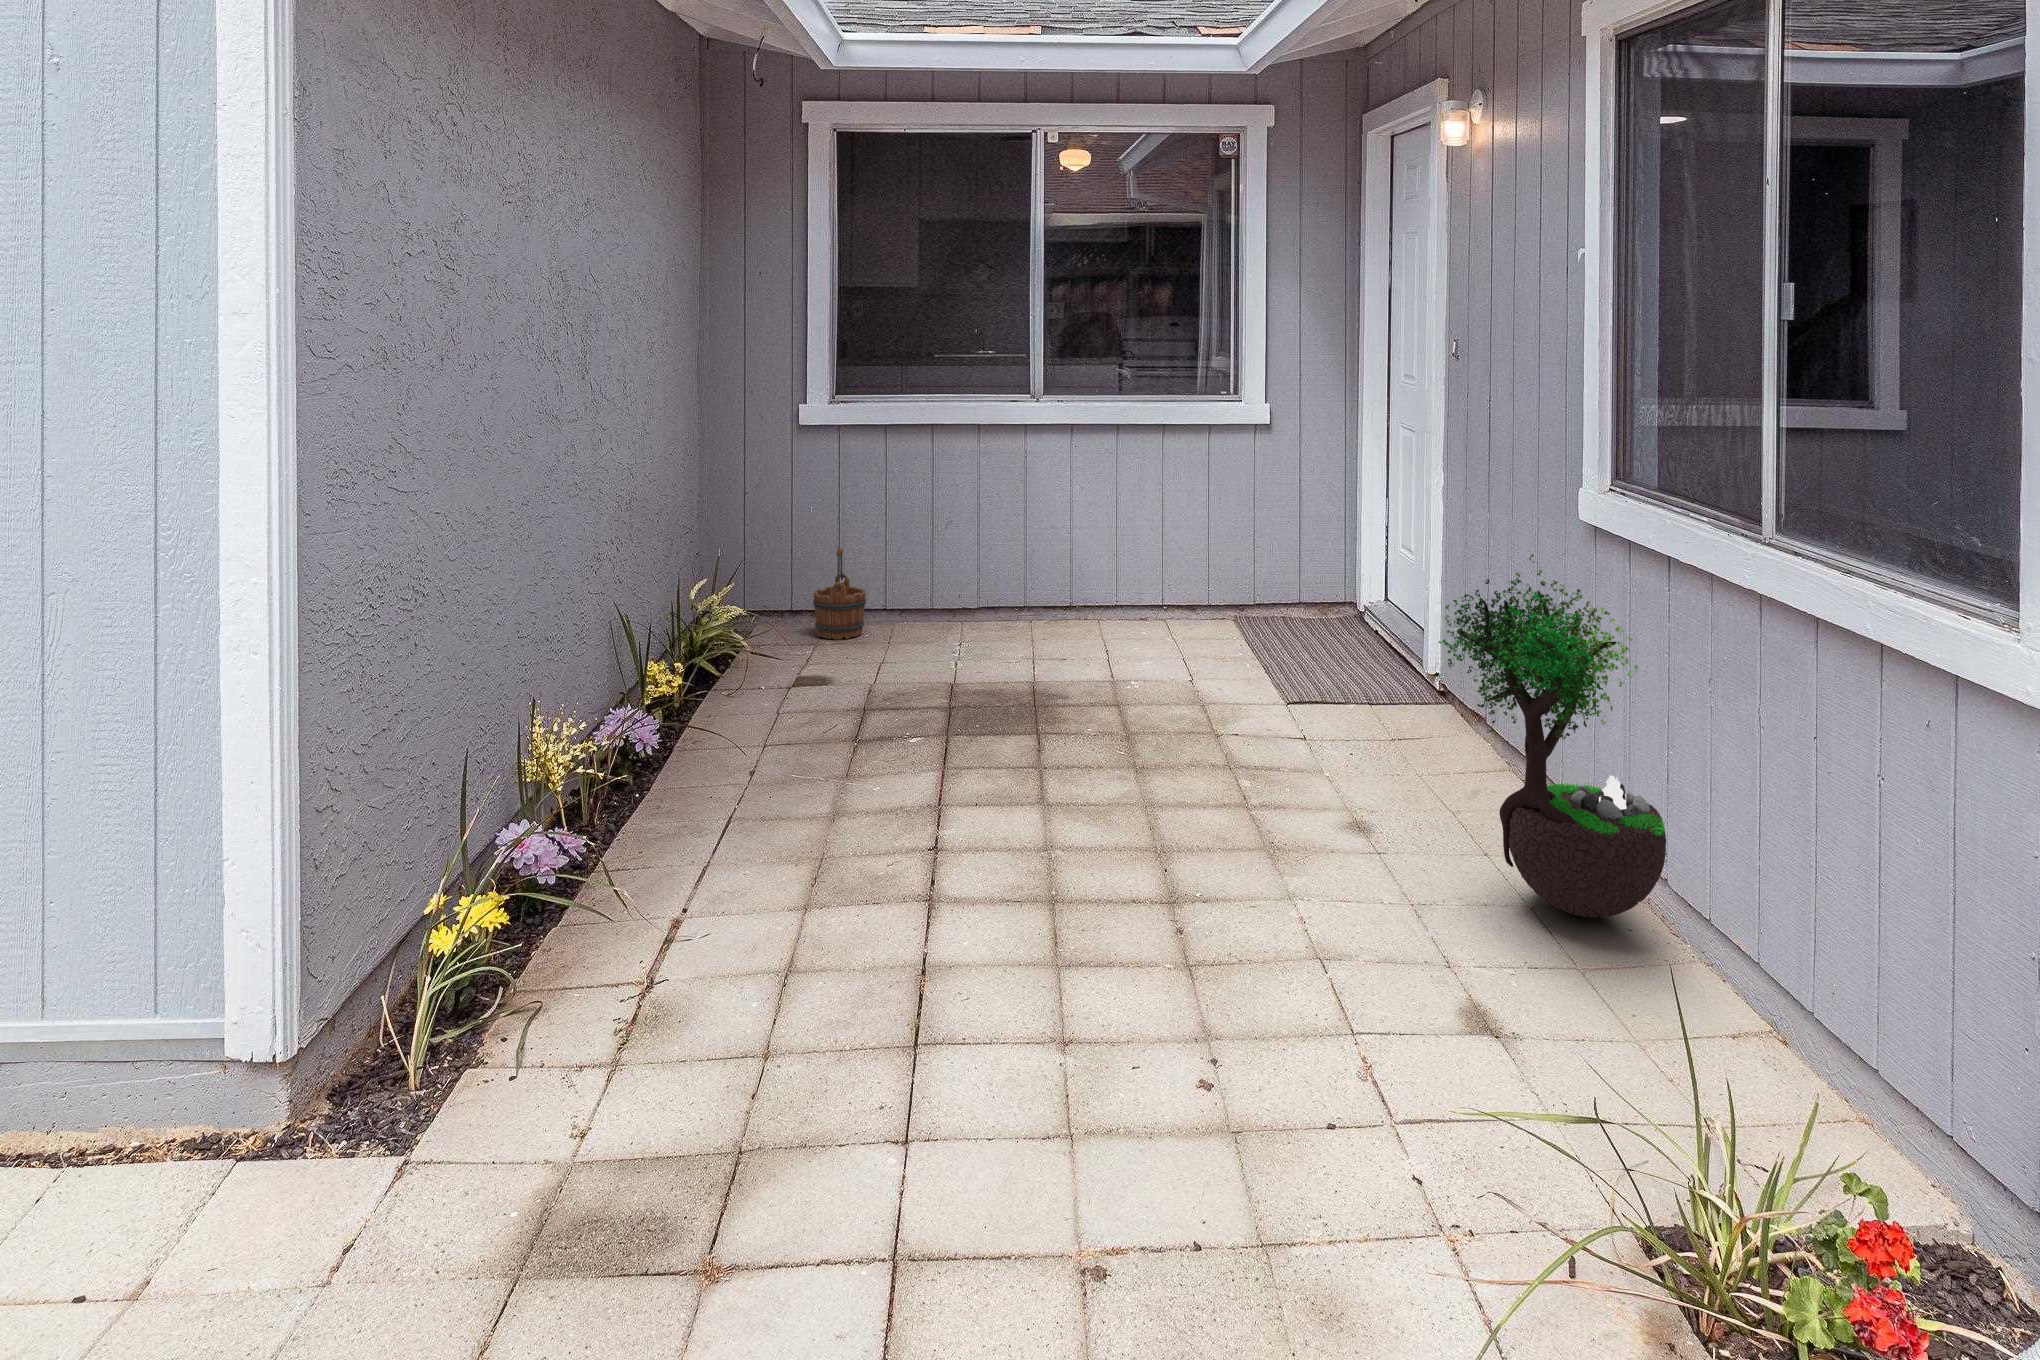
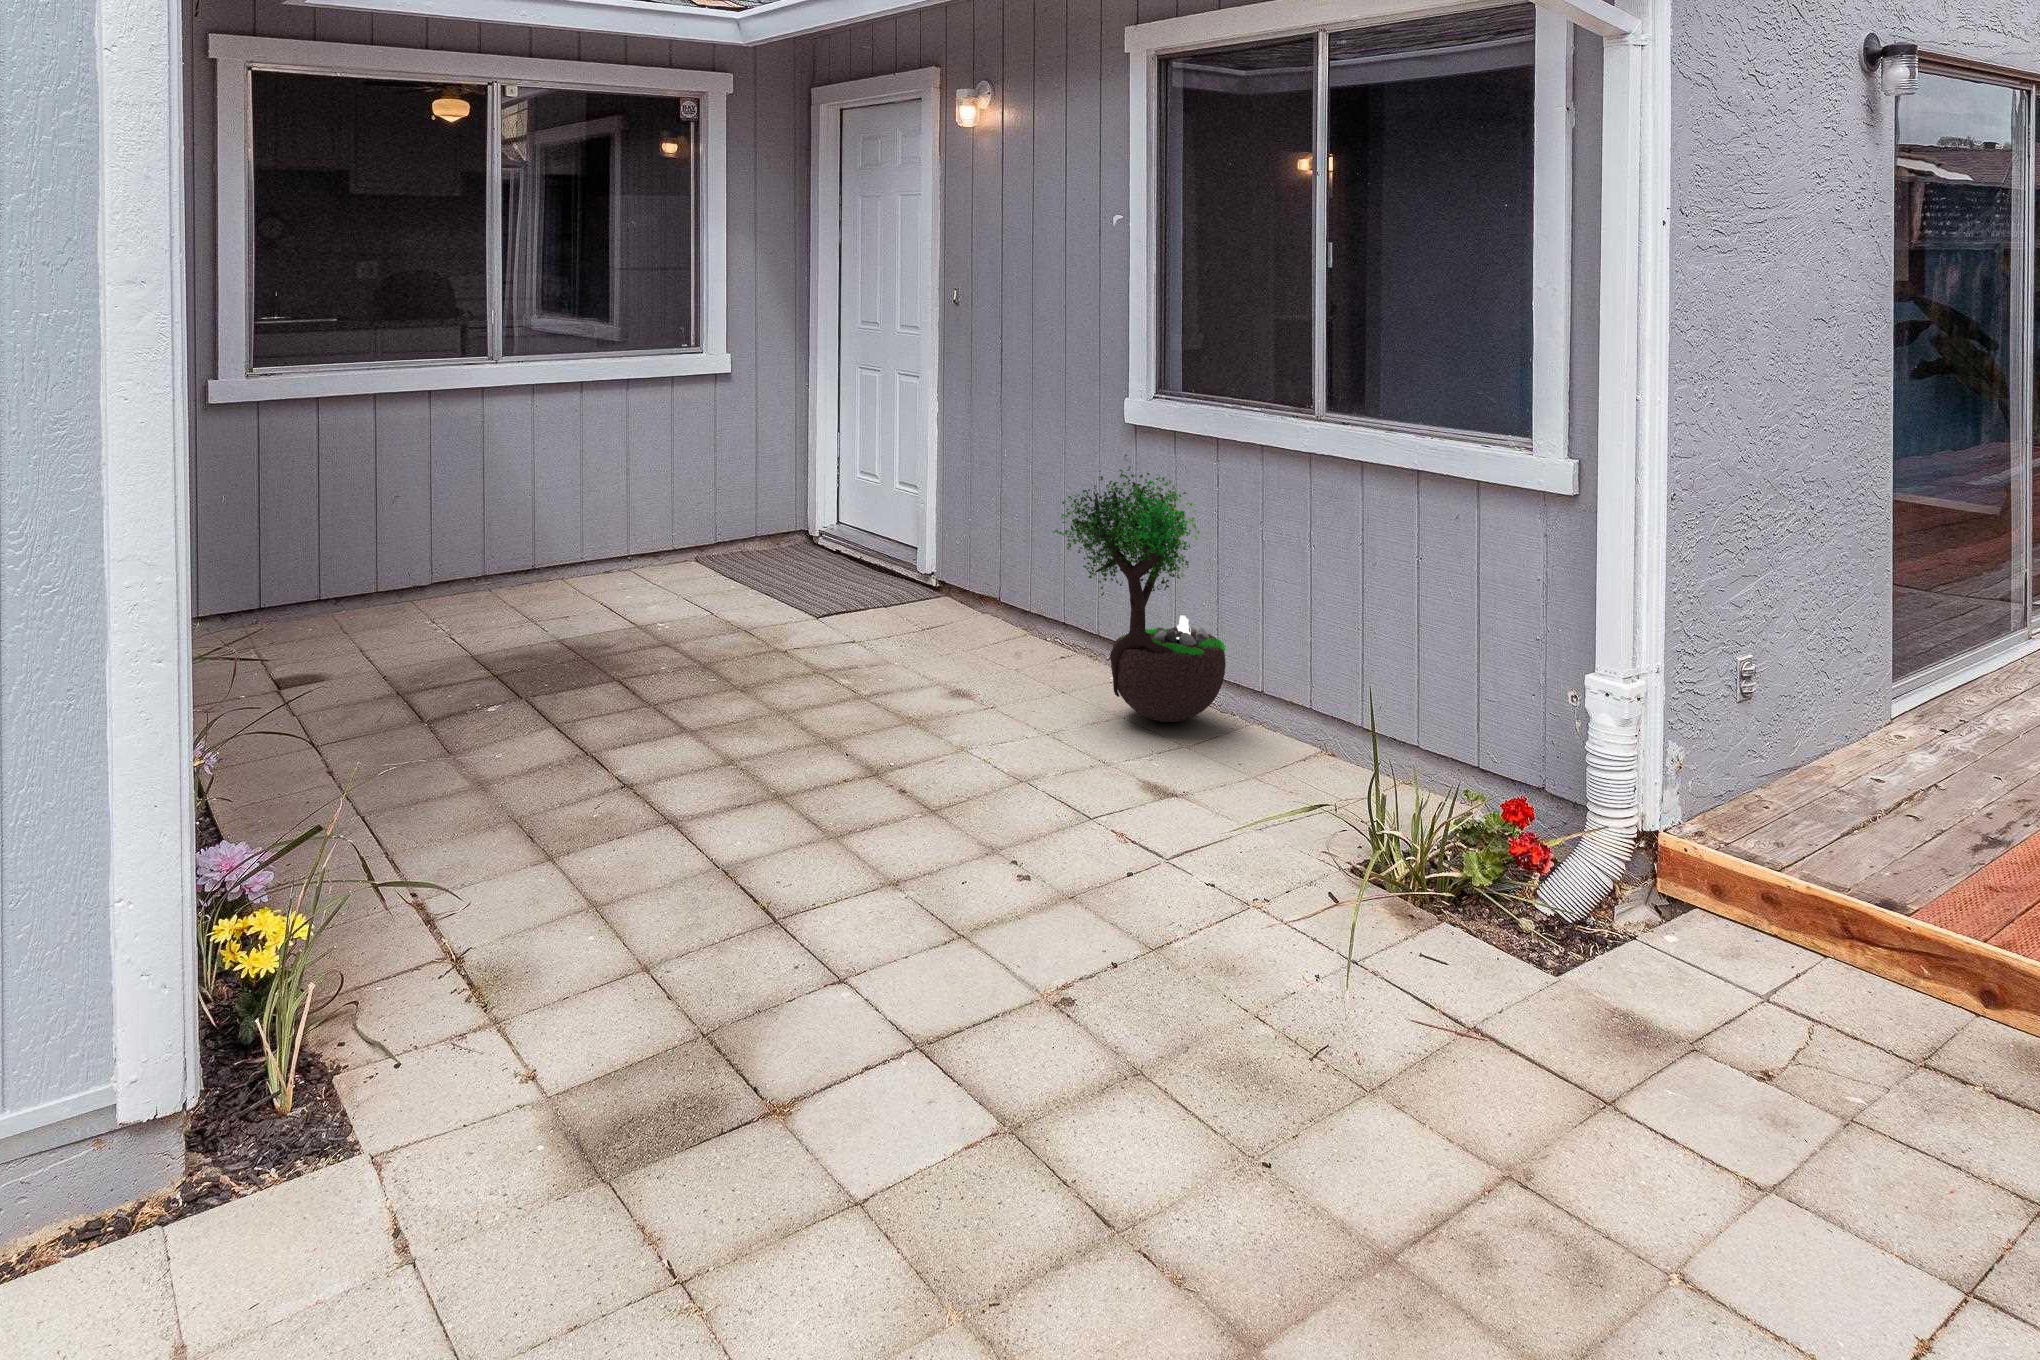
wooden bucket: present [813,549,866,639] -> none [249,532,315,632]

